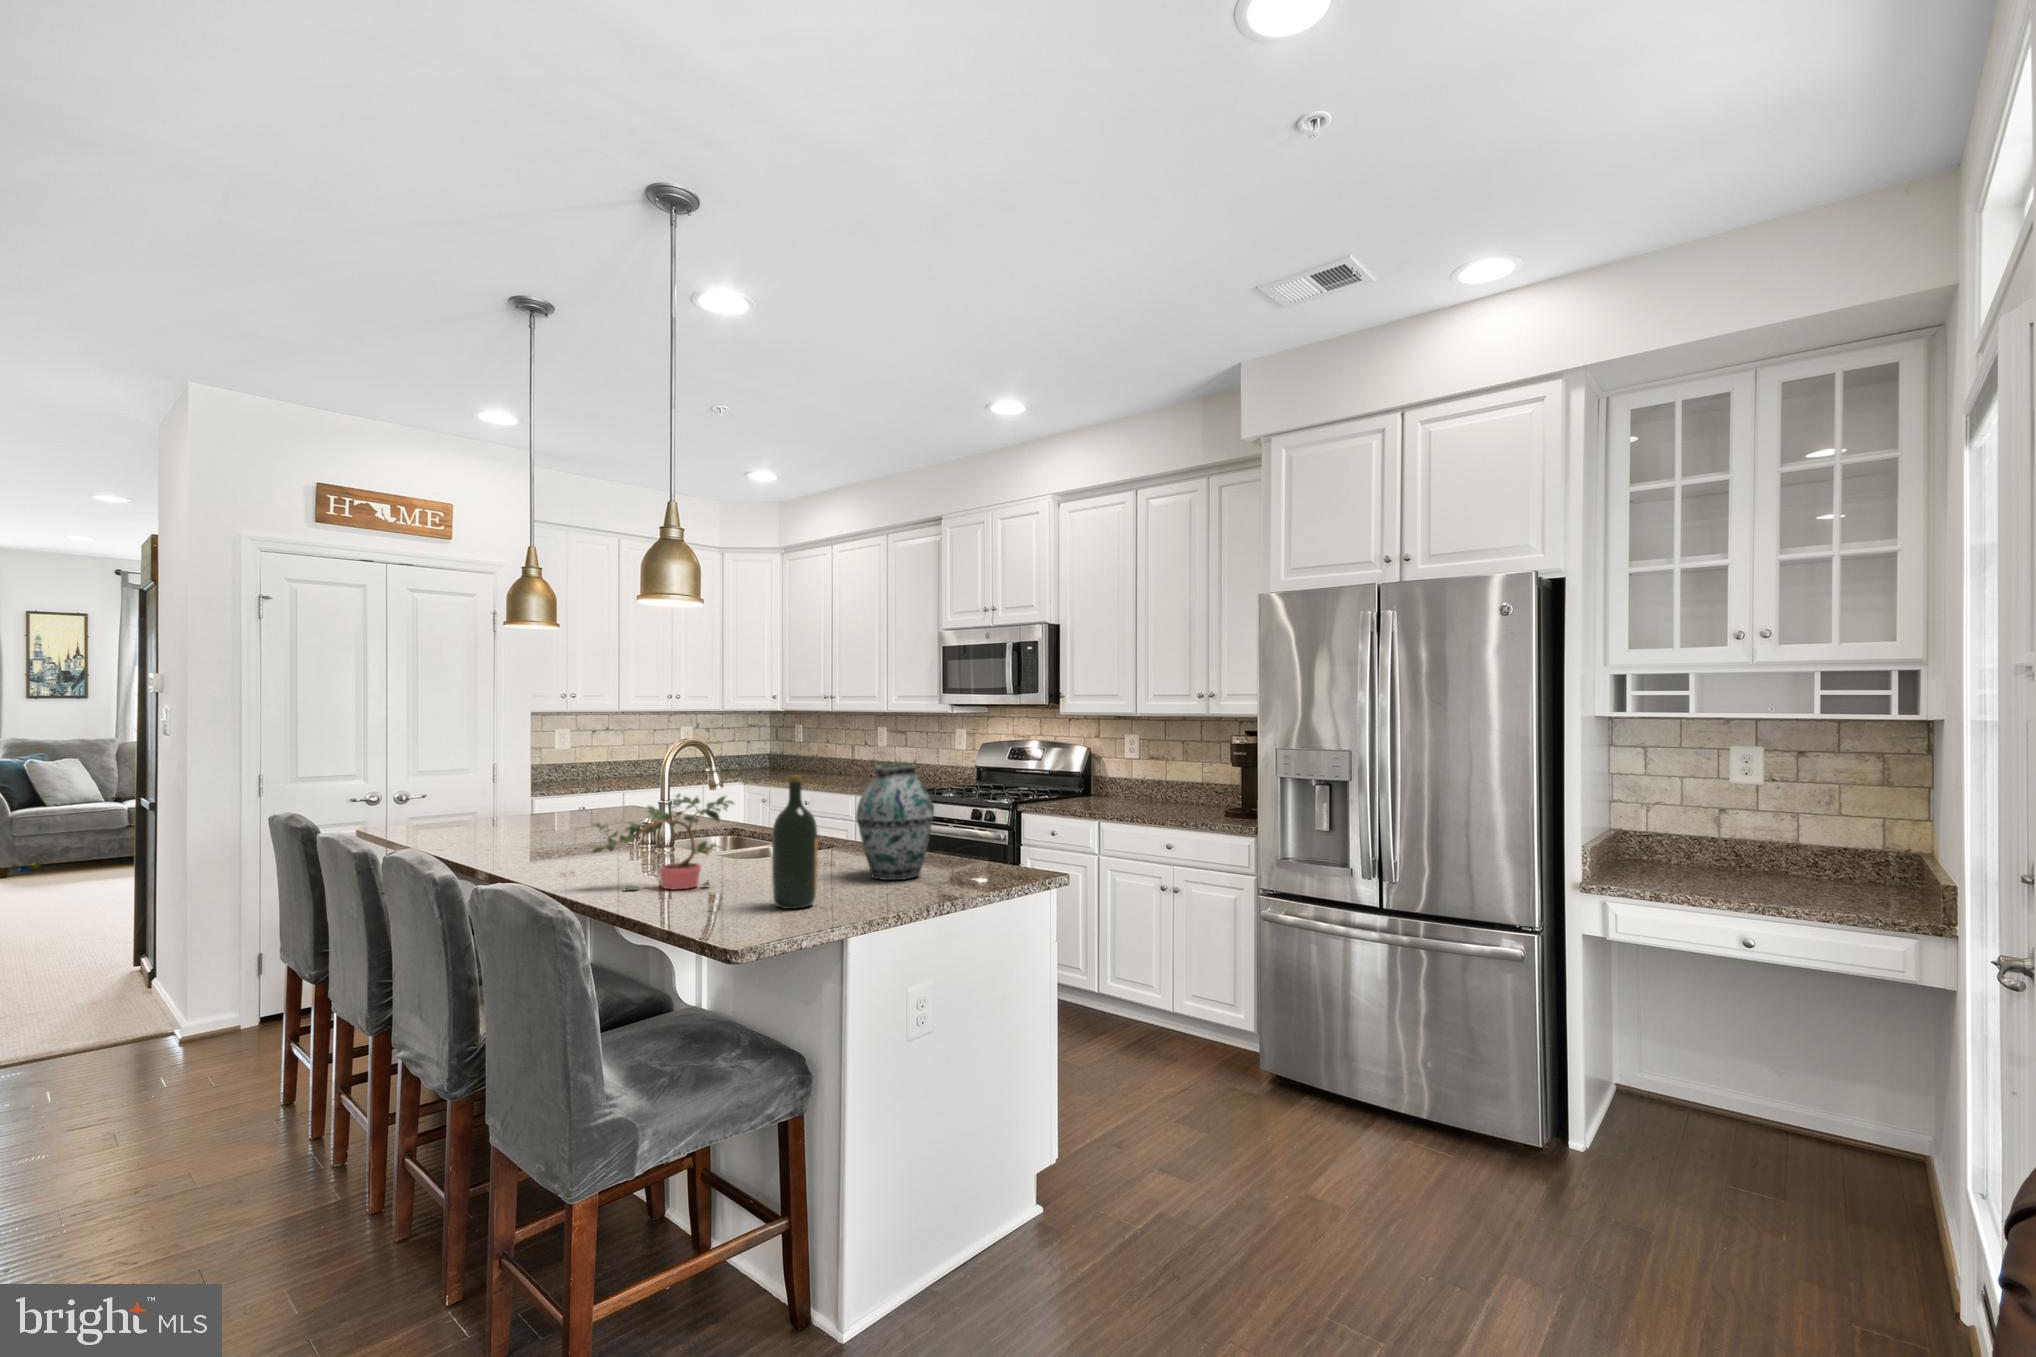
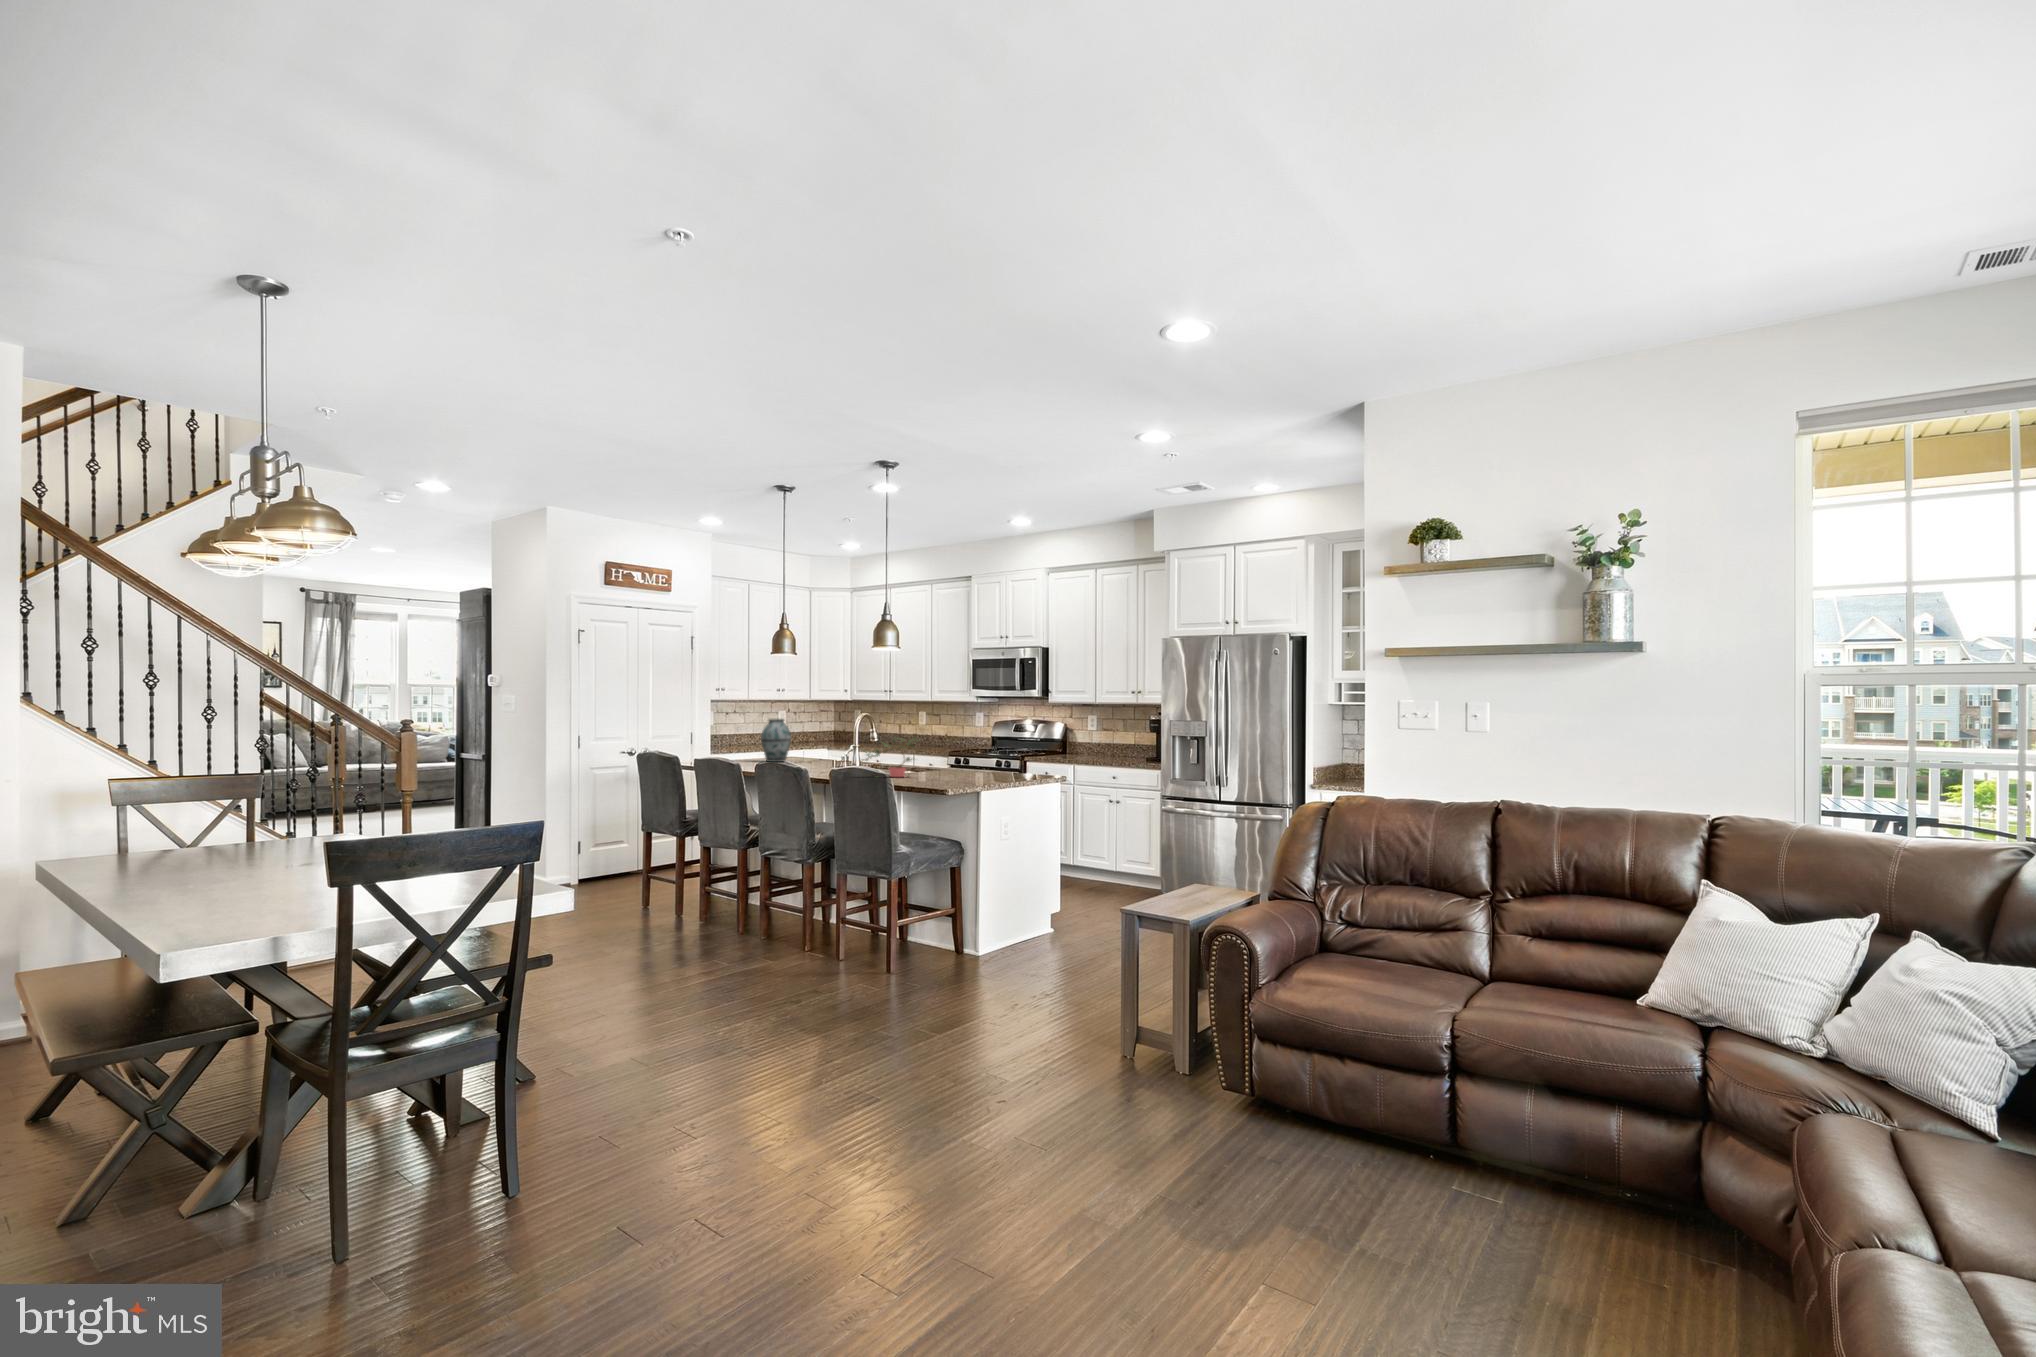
vase: present [856,765,934,880] -> present [761,719,791,762]
wine bottle: present [772,775,818,909] -> none [947,726,966,781]

